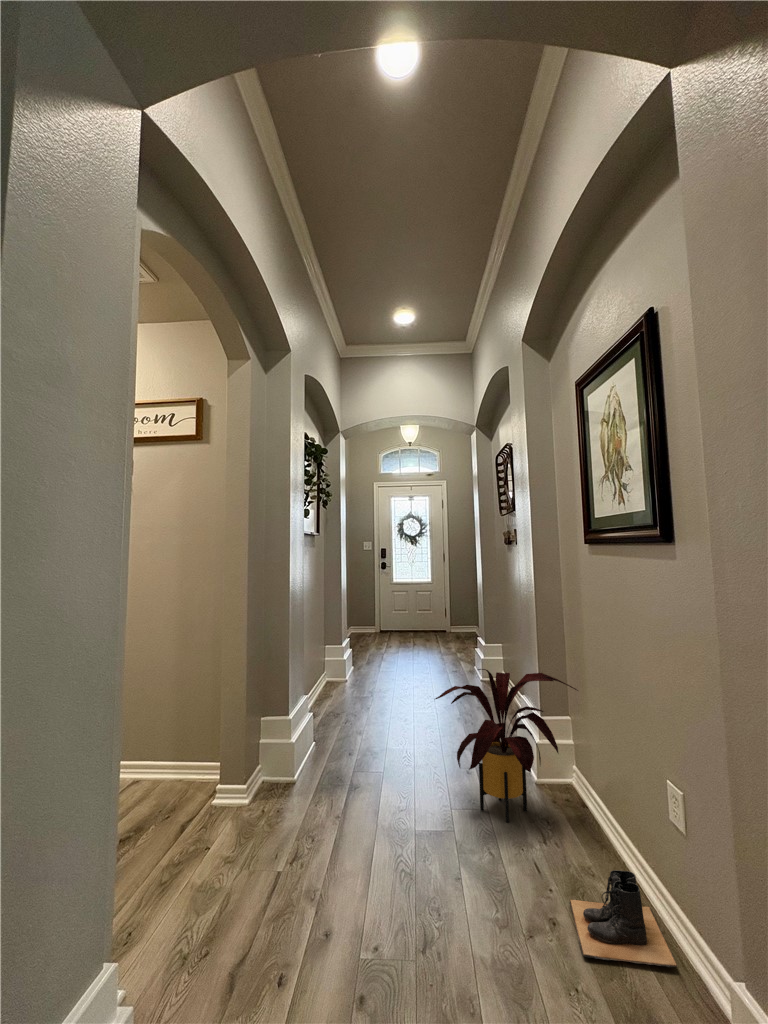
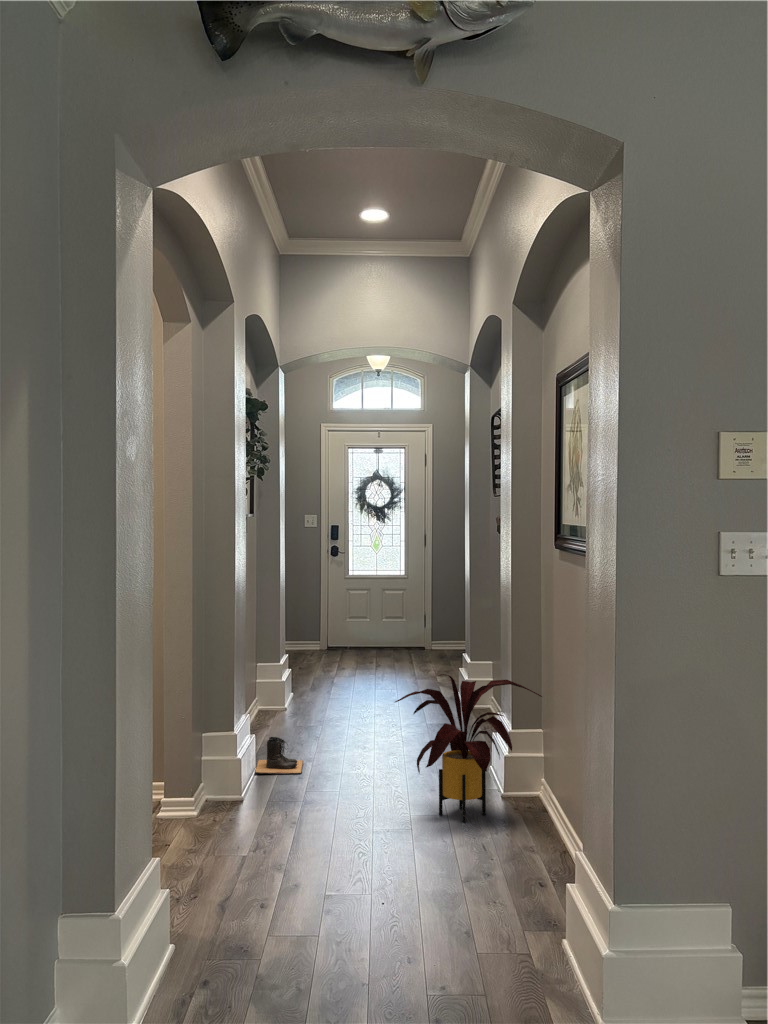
boots: present [570,870,677,967] -> present [255,737,303,774]

